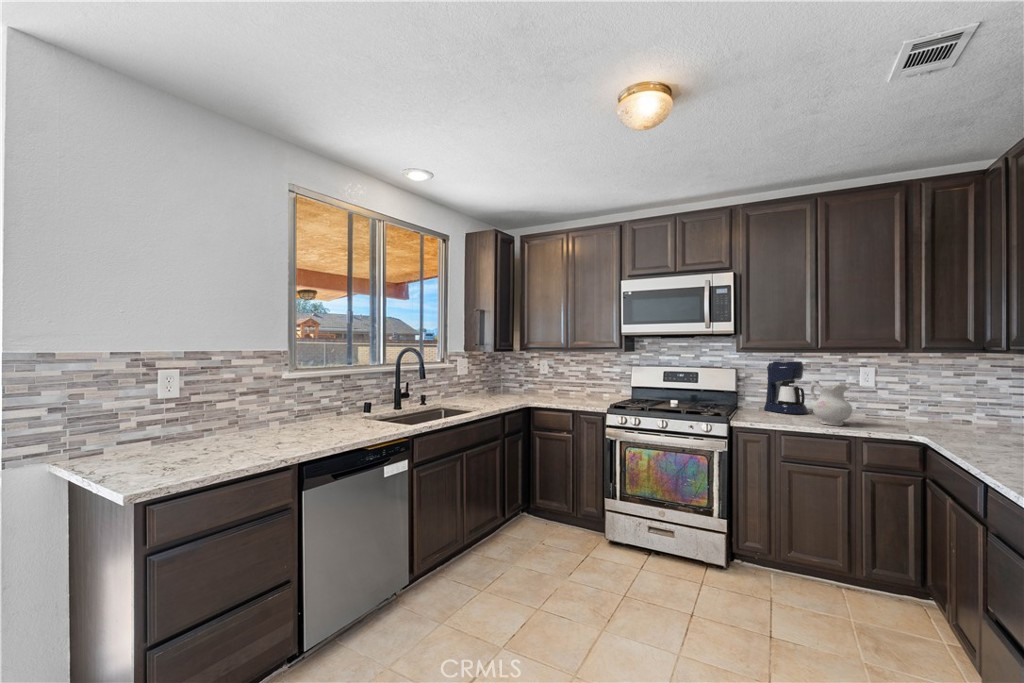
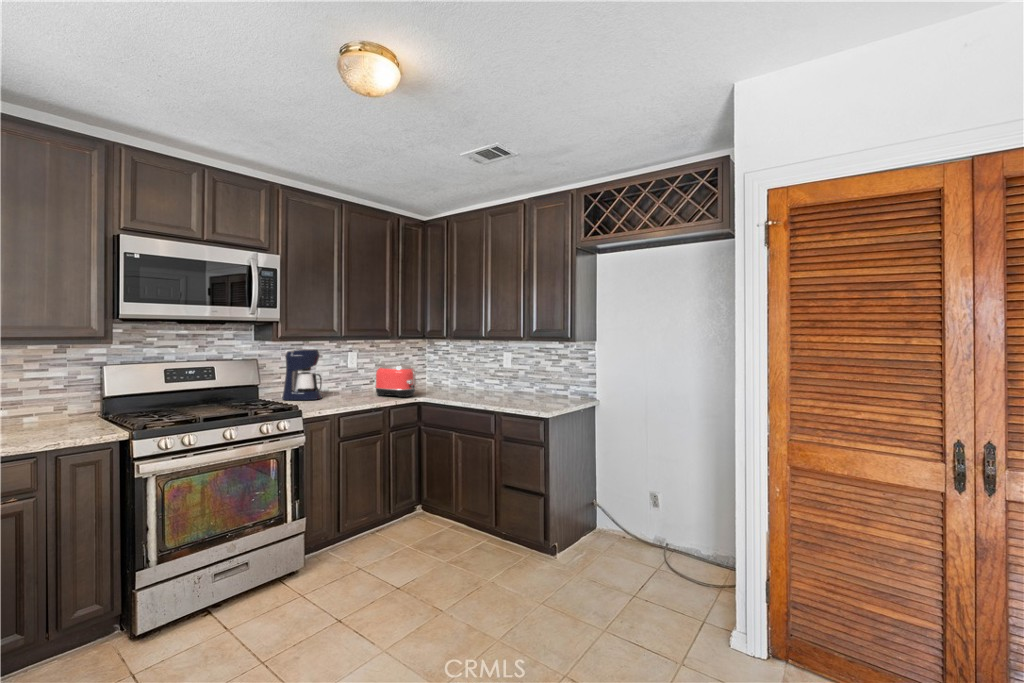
ceramic pitcher: present [810,380,852,426] -> none [343,366,377,404]
toaster: none [878,385,946,431] -> present [375,364,418,397]

